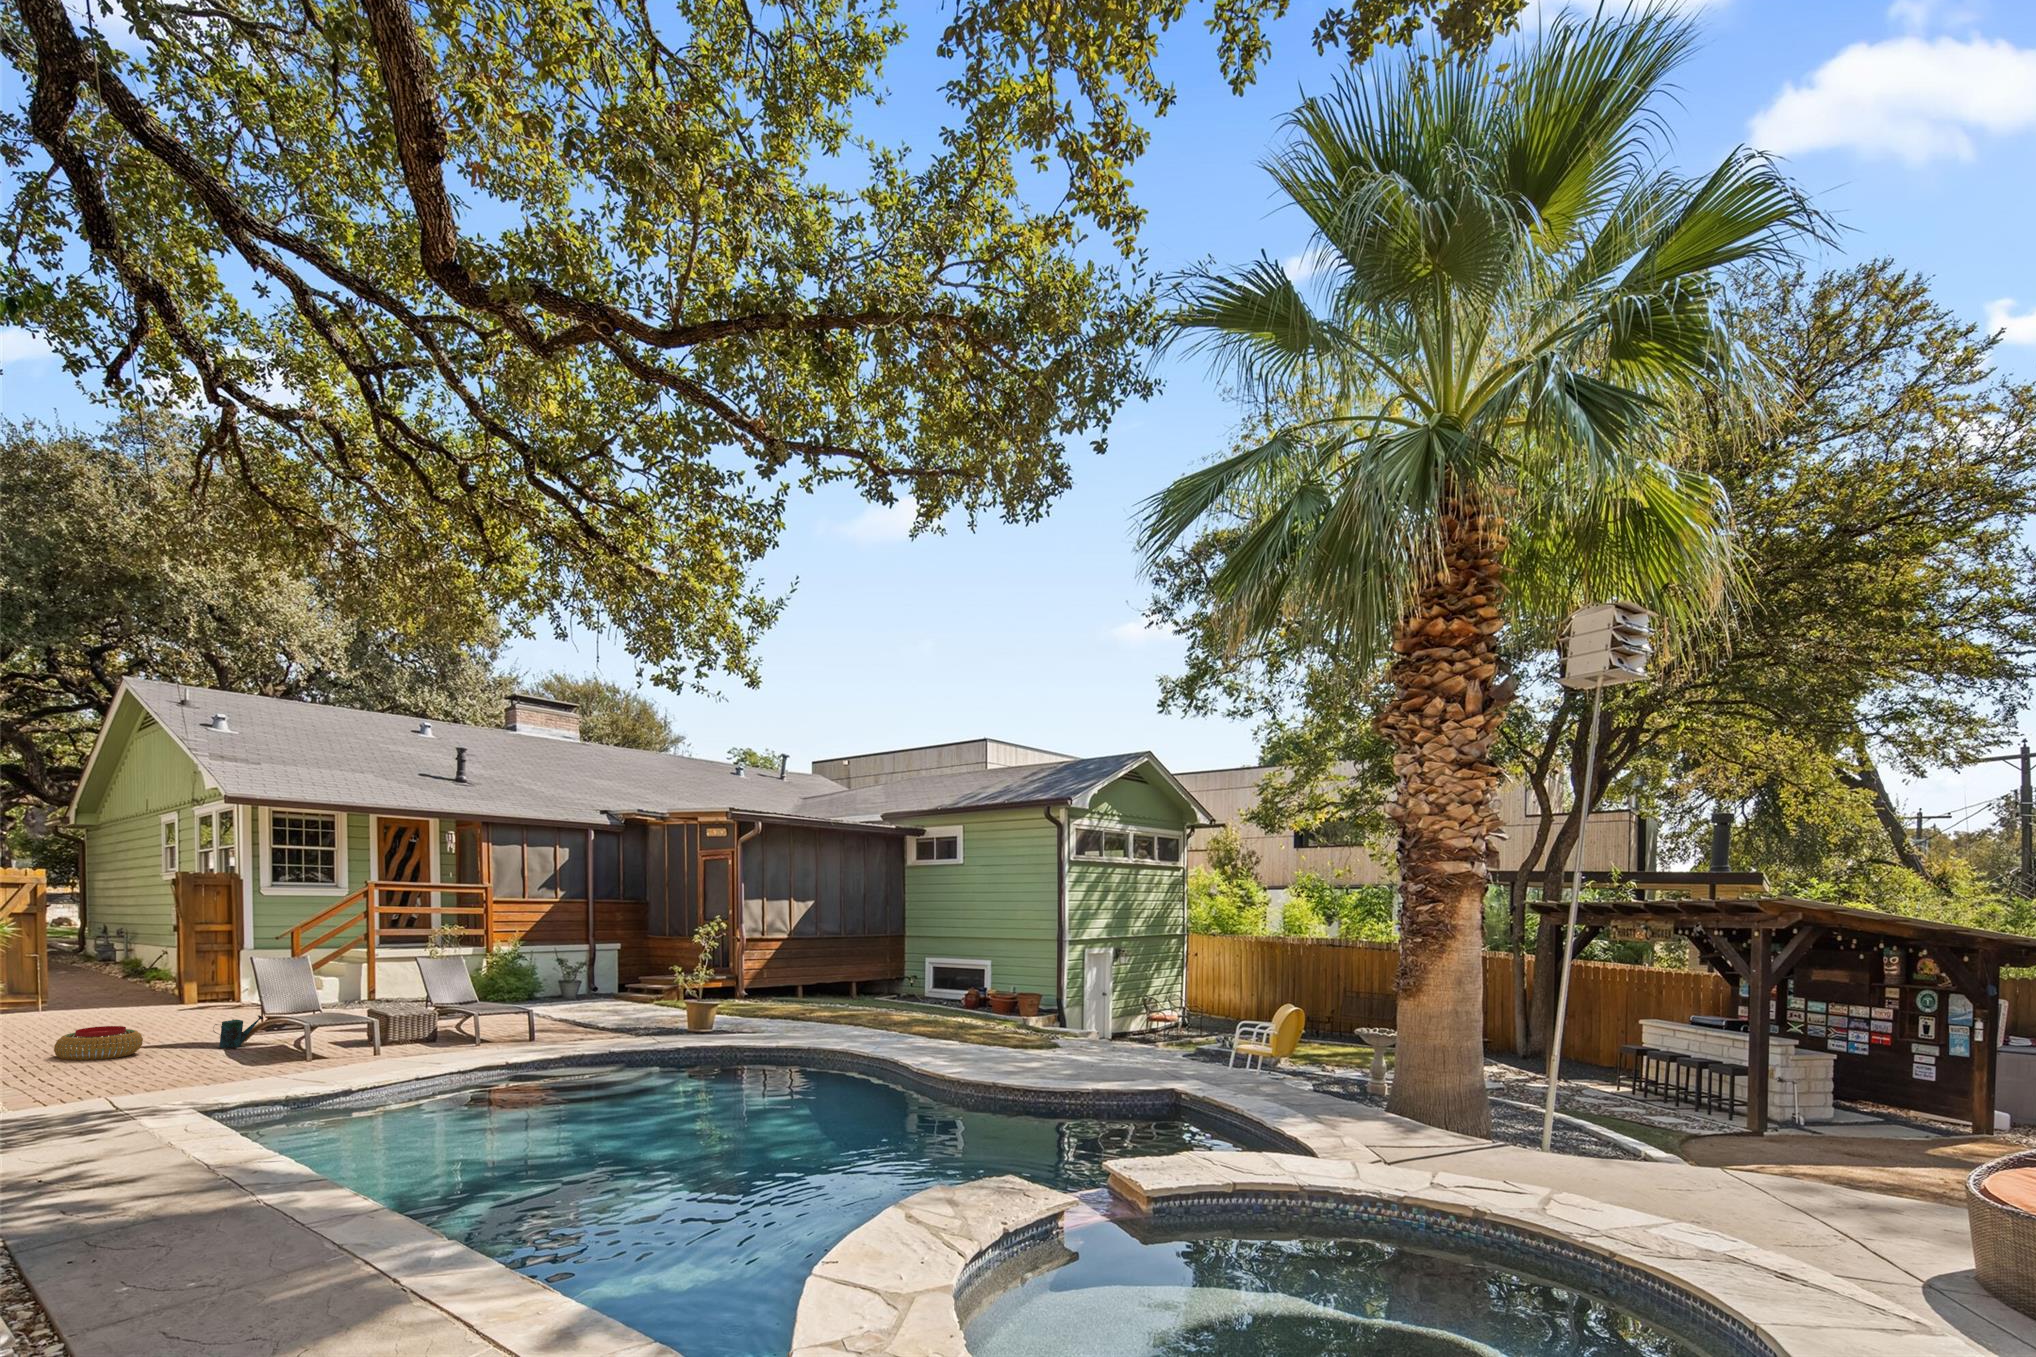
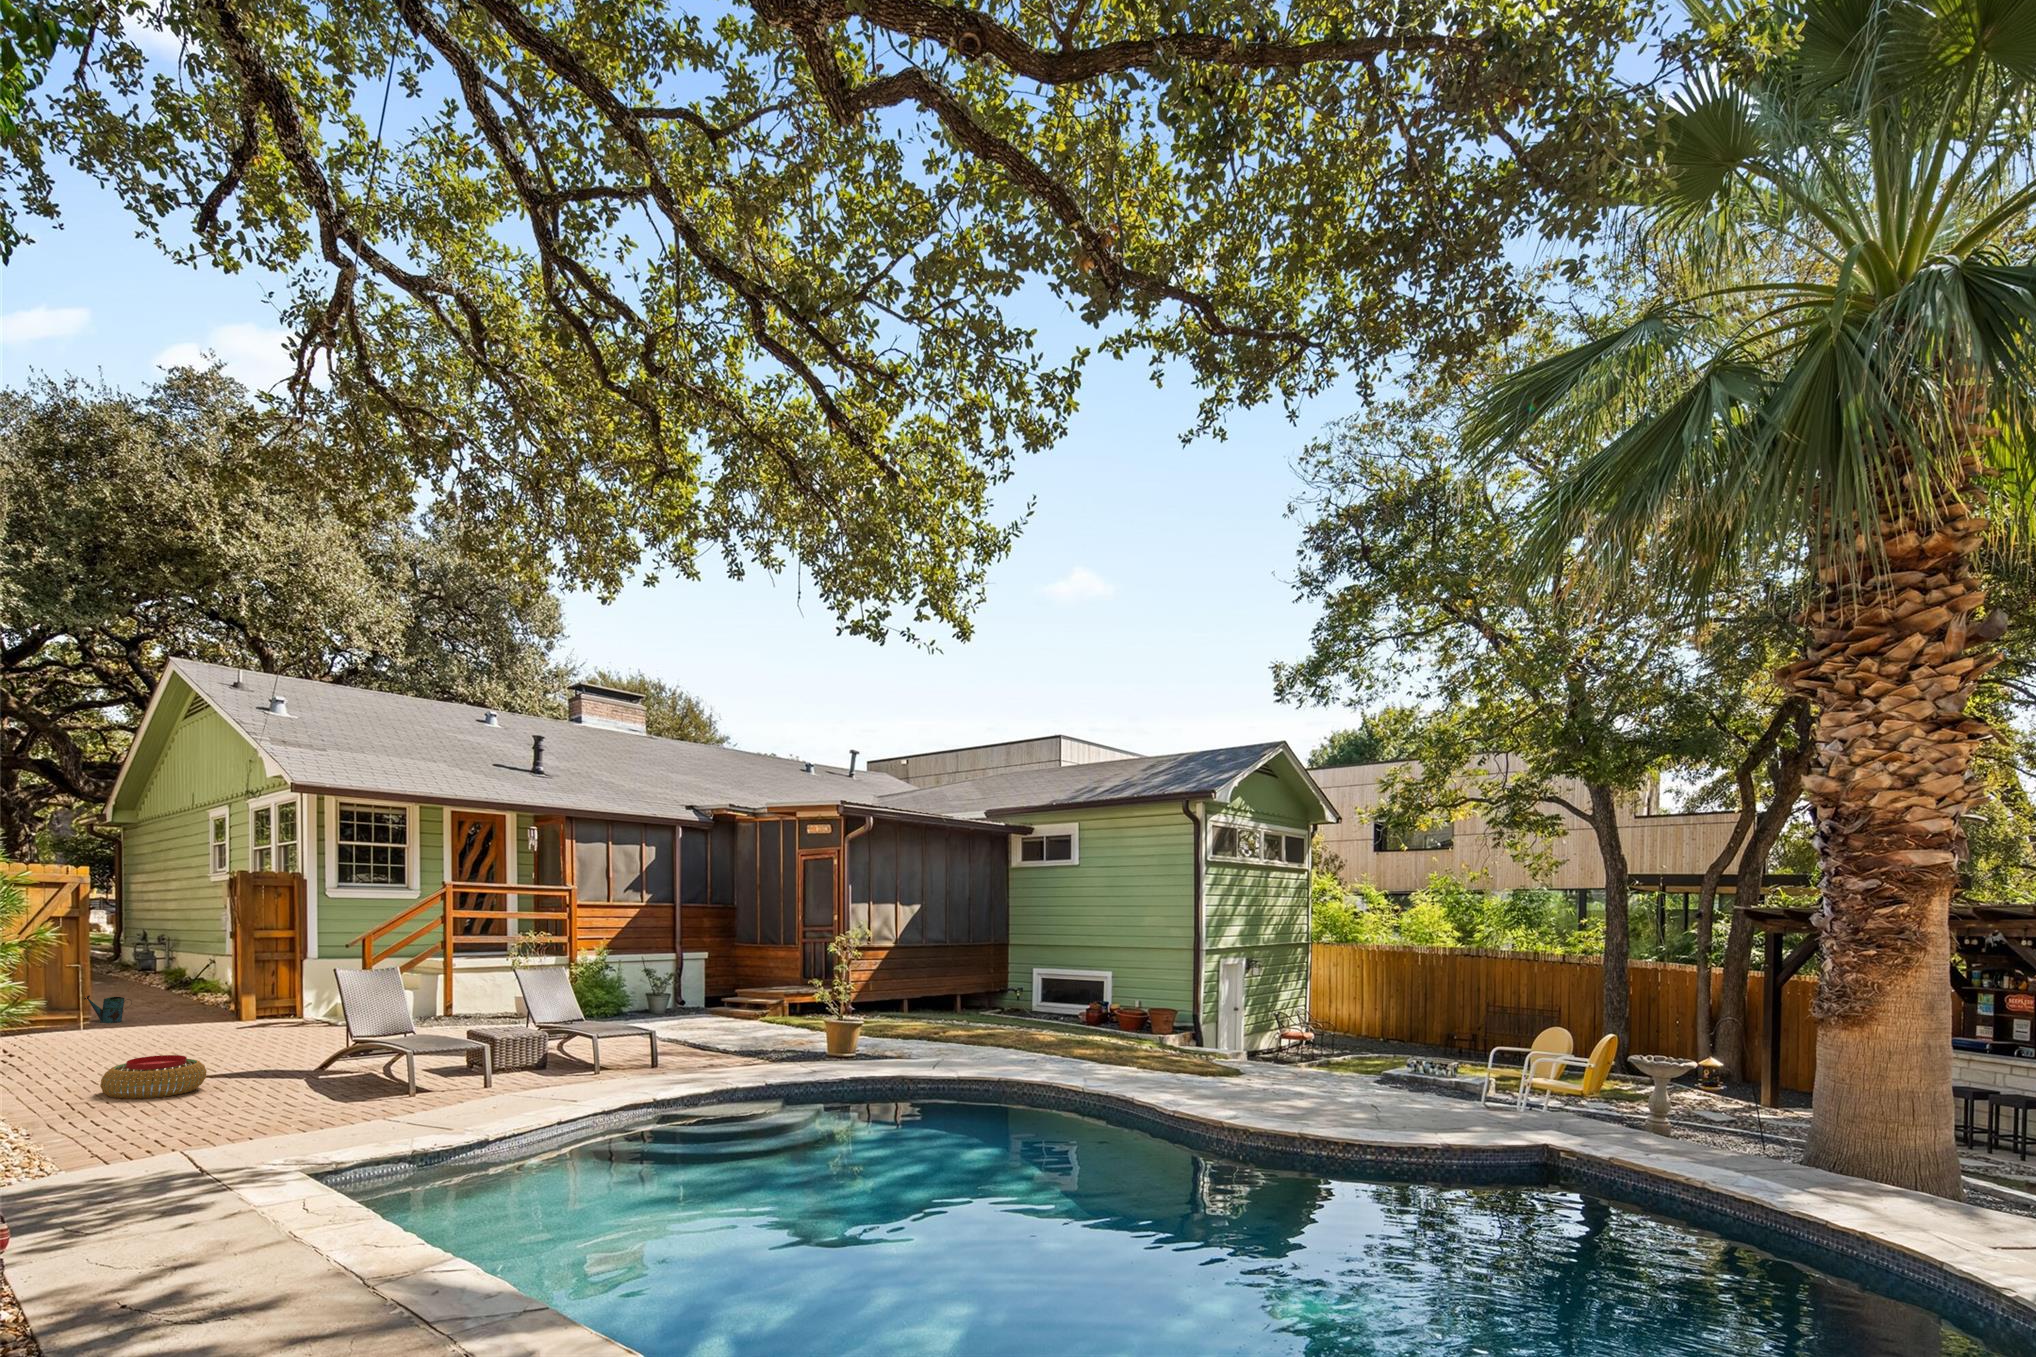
watering can: present [214,1015,263,1048] -> present [84,995,125,1023]

